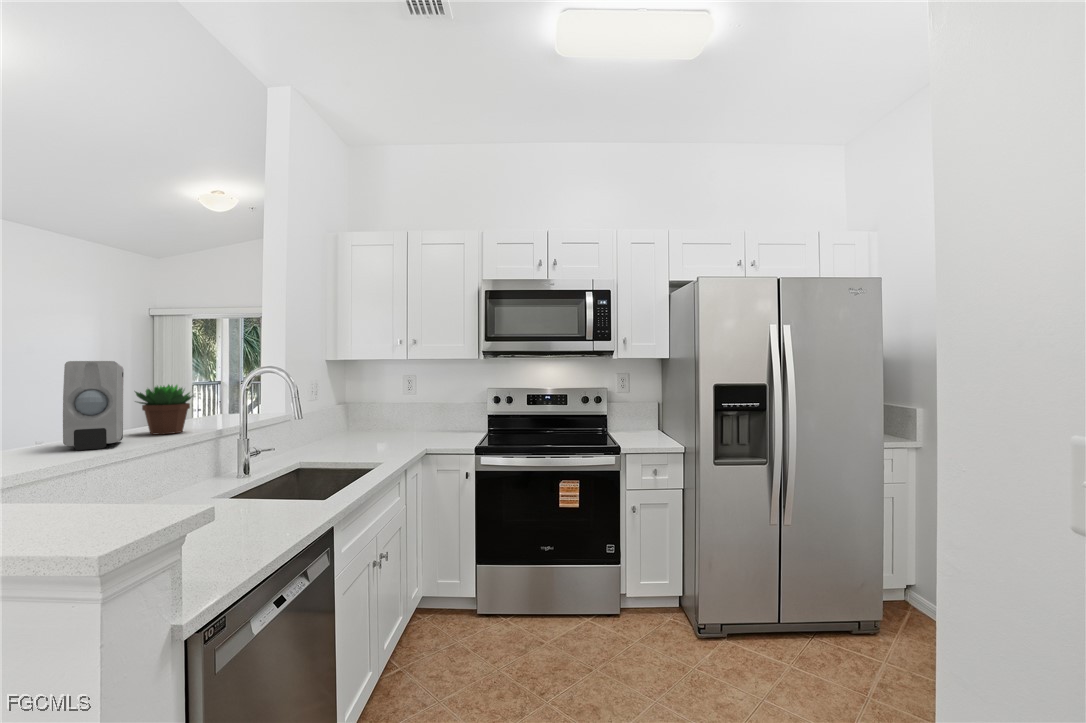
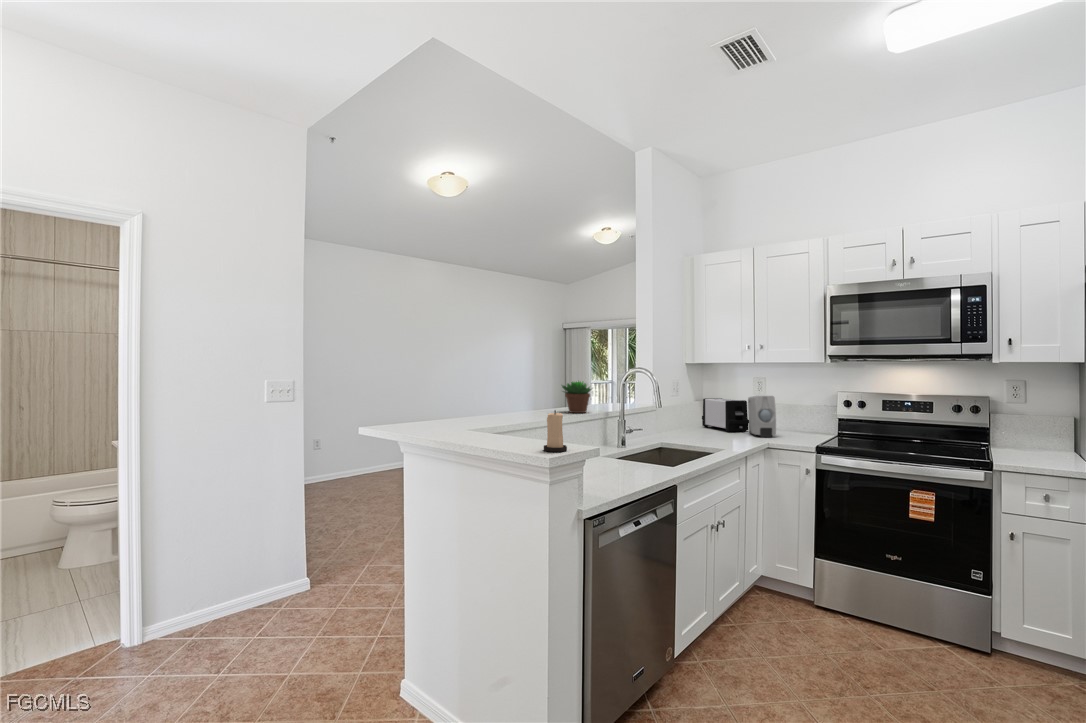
soap dispenser: present [63,361,124,450] -> present [748,396,776,437]
toaster: none [350,400,405,439] -> present [702,398,749,432]
candle: none [78,441,138,527] -> present [544,410,567,452]

